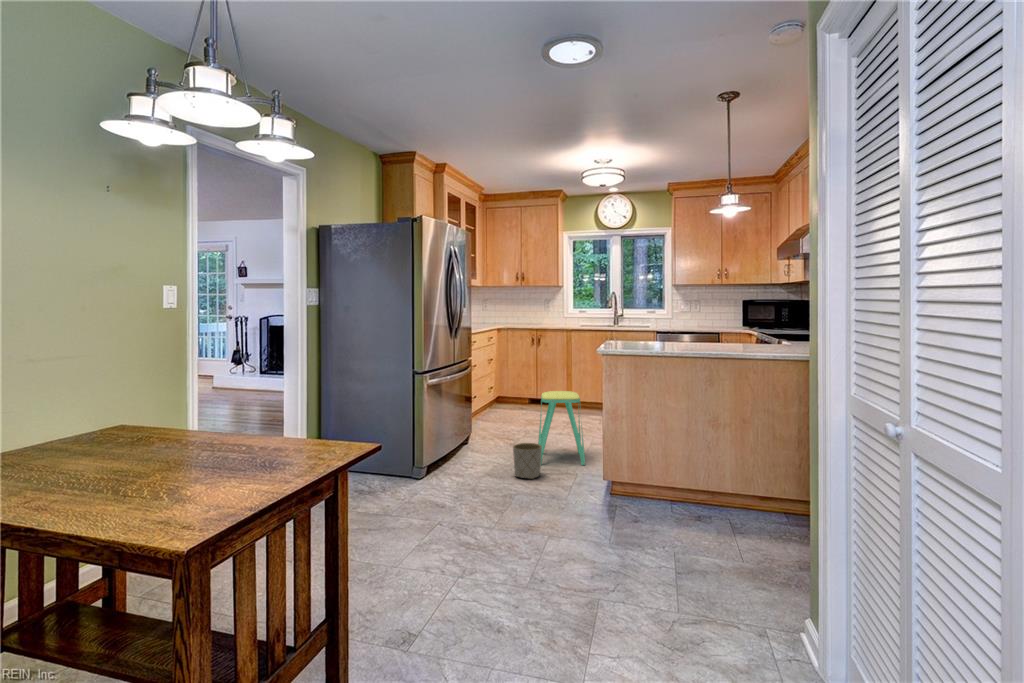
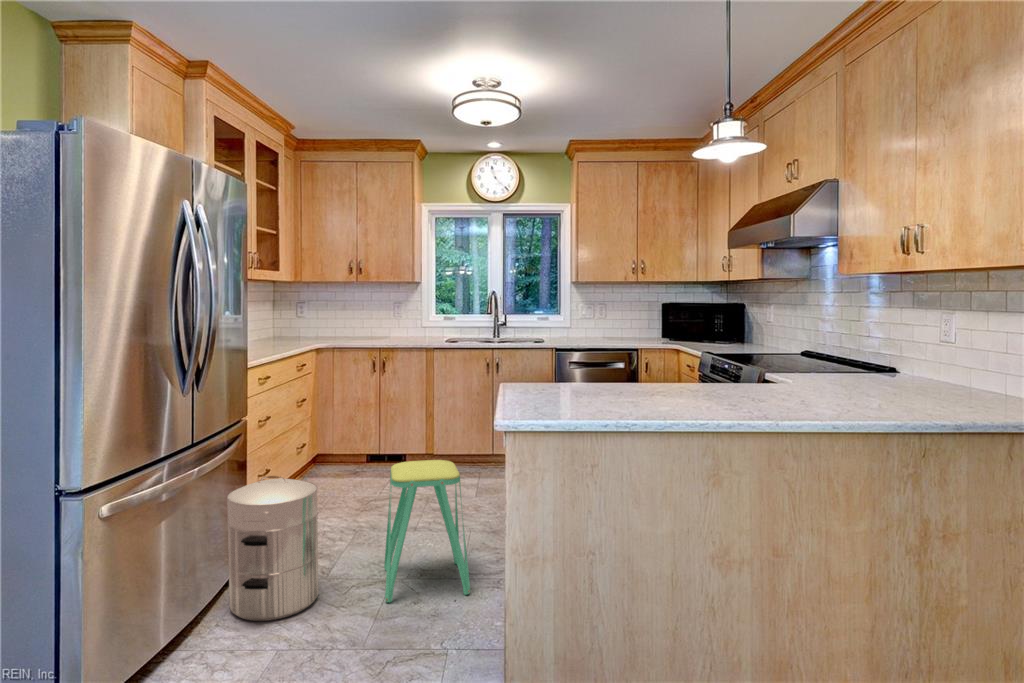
waste bin: none [458,393,503,466] -> present [227,476,319,621]
planter: present [513,443,542,479] -> none [336,571,392,650]

